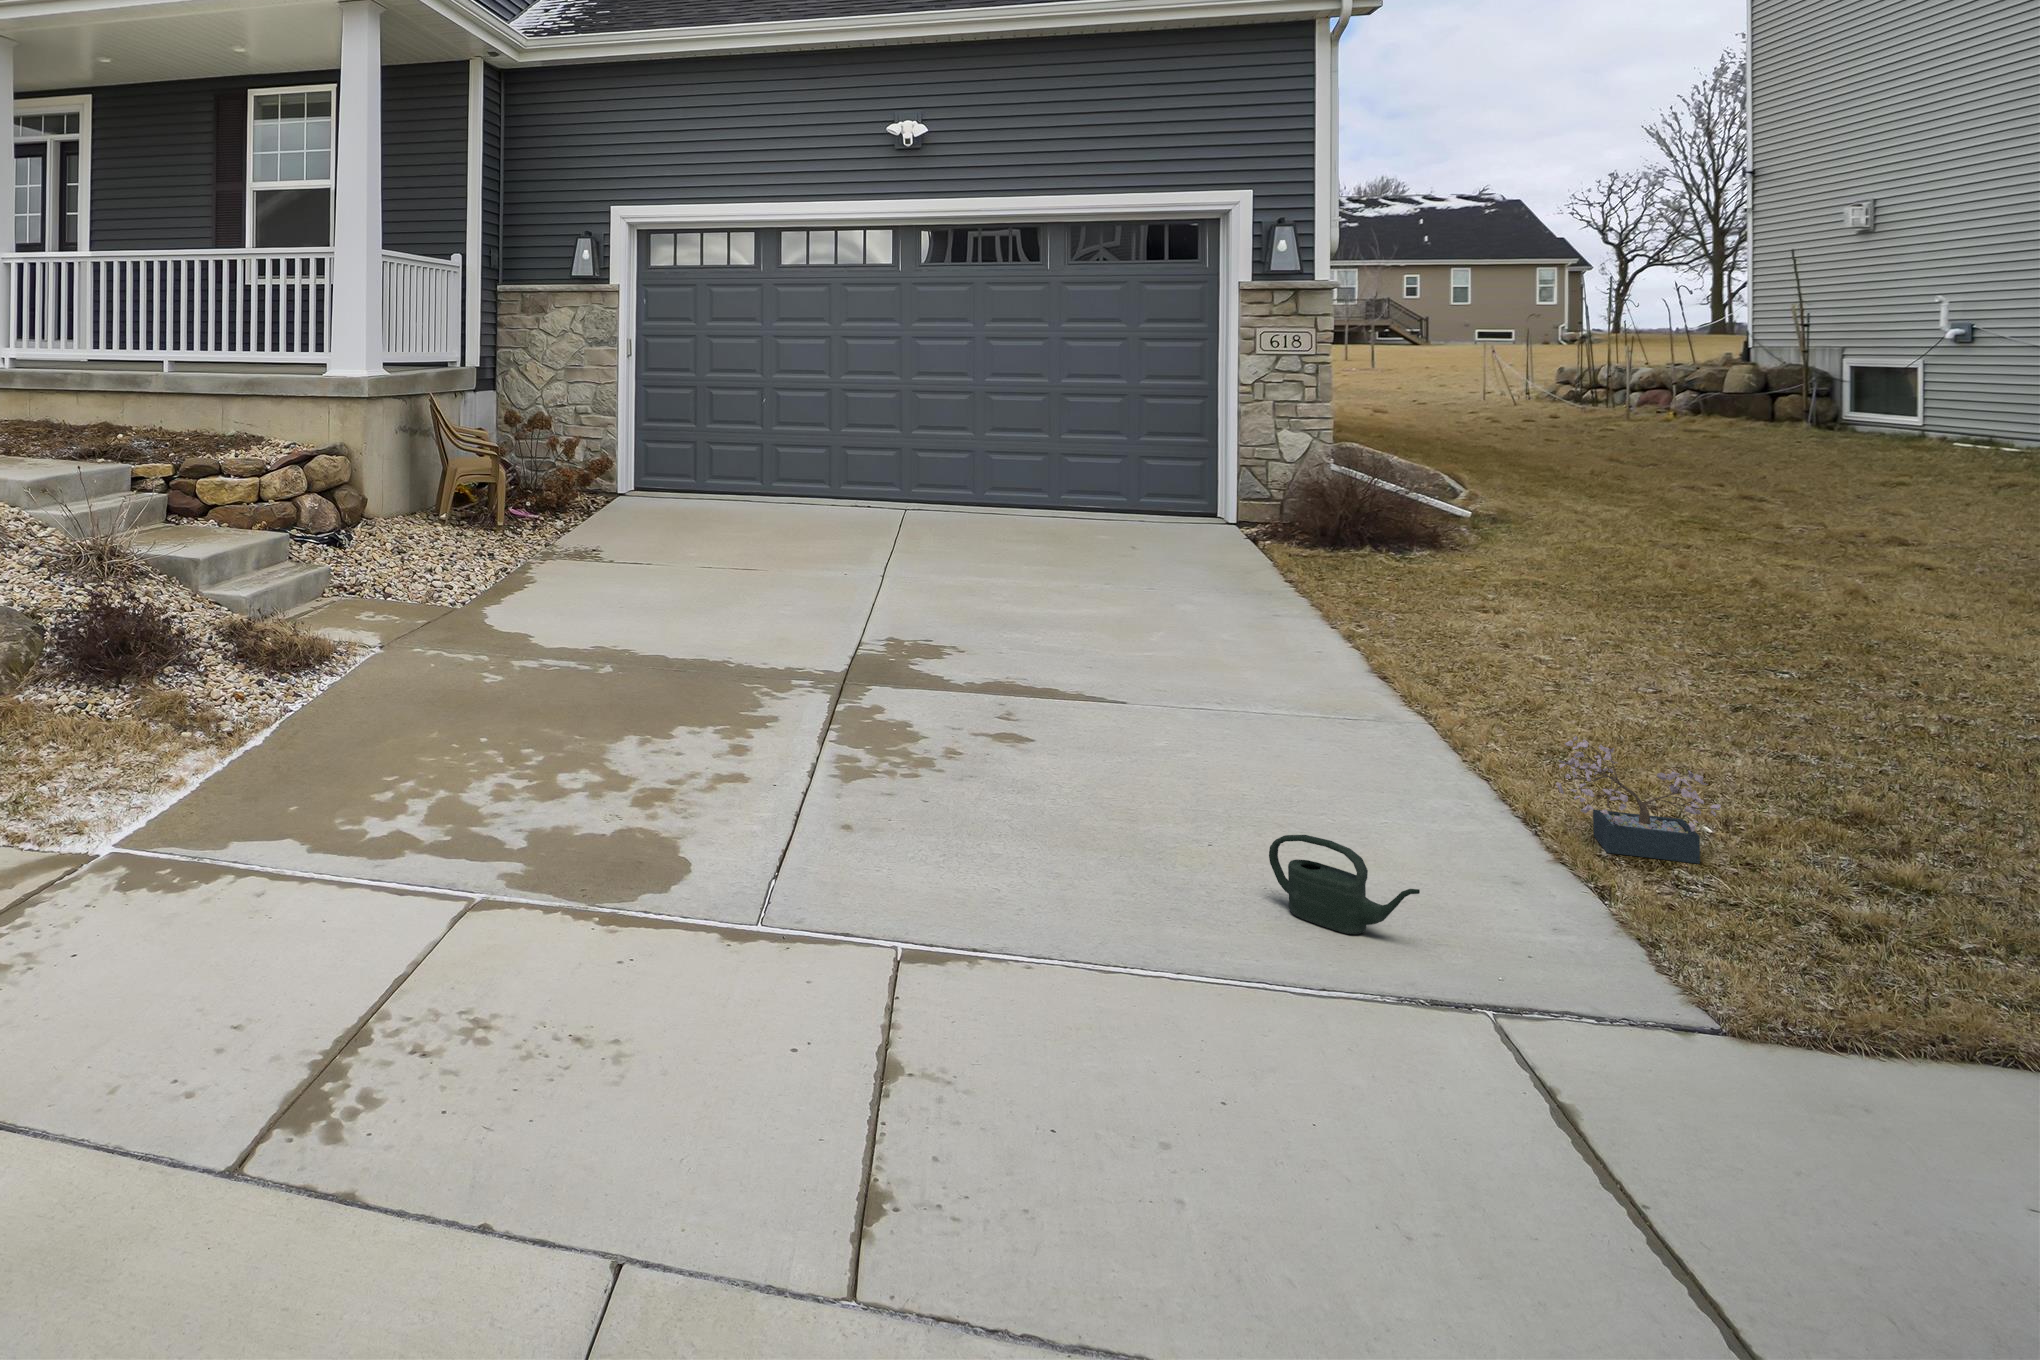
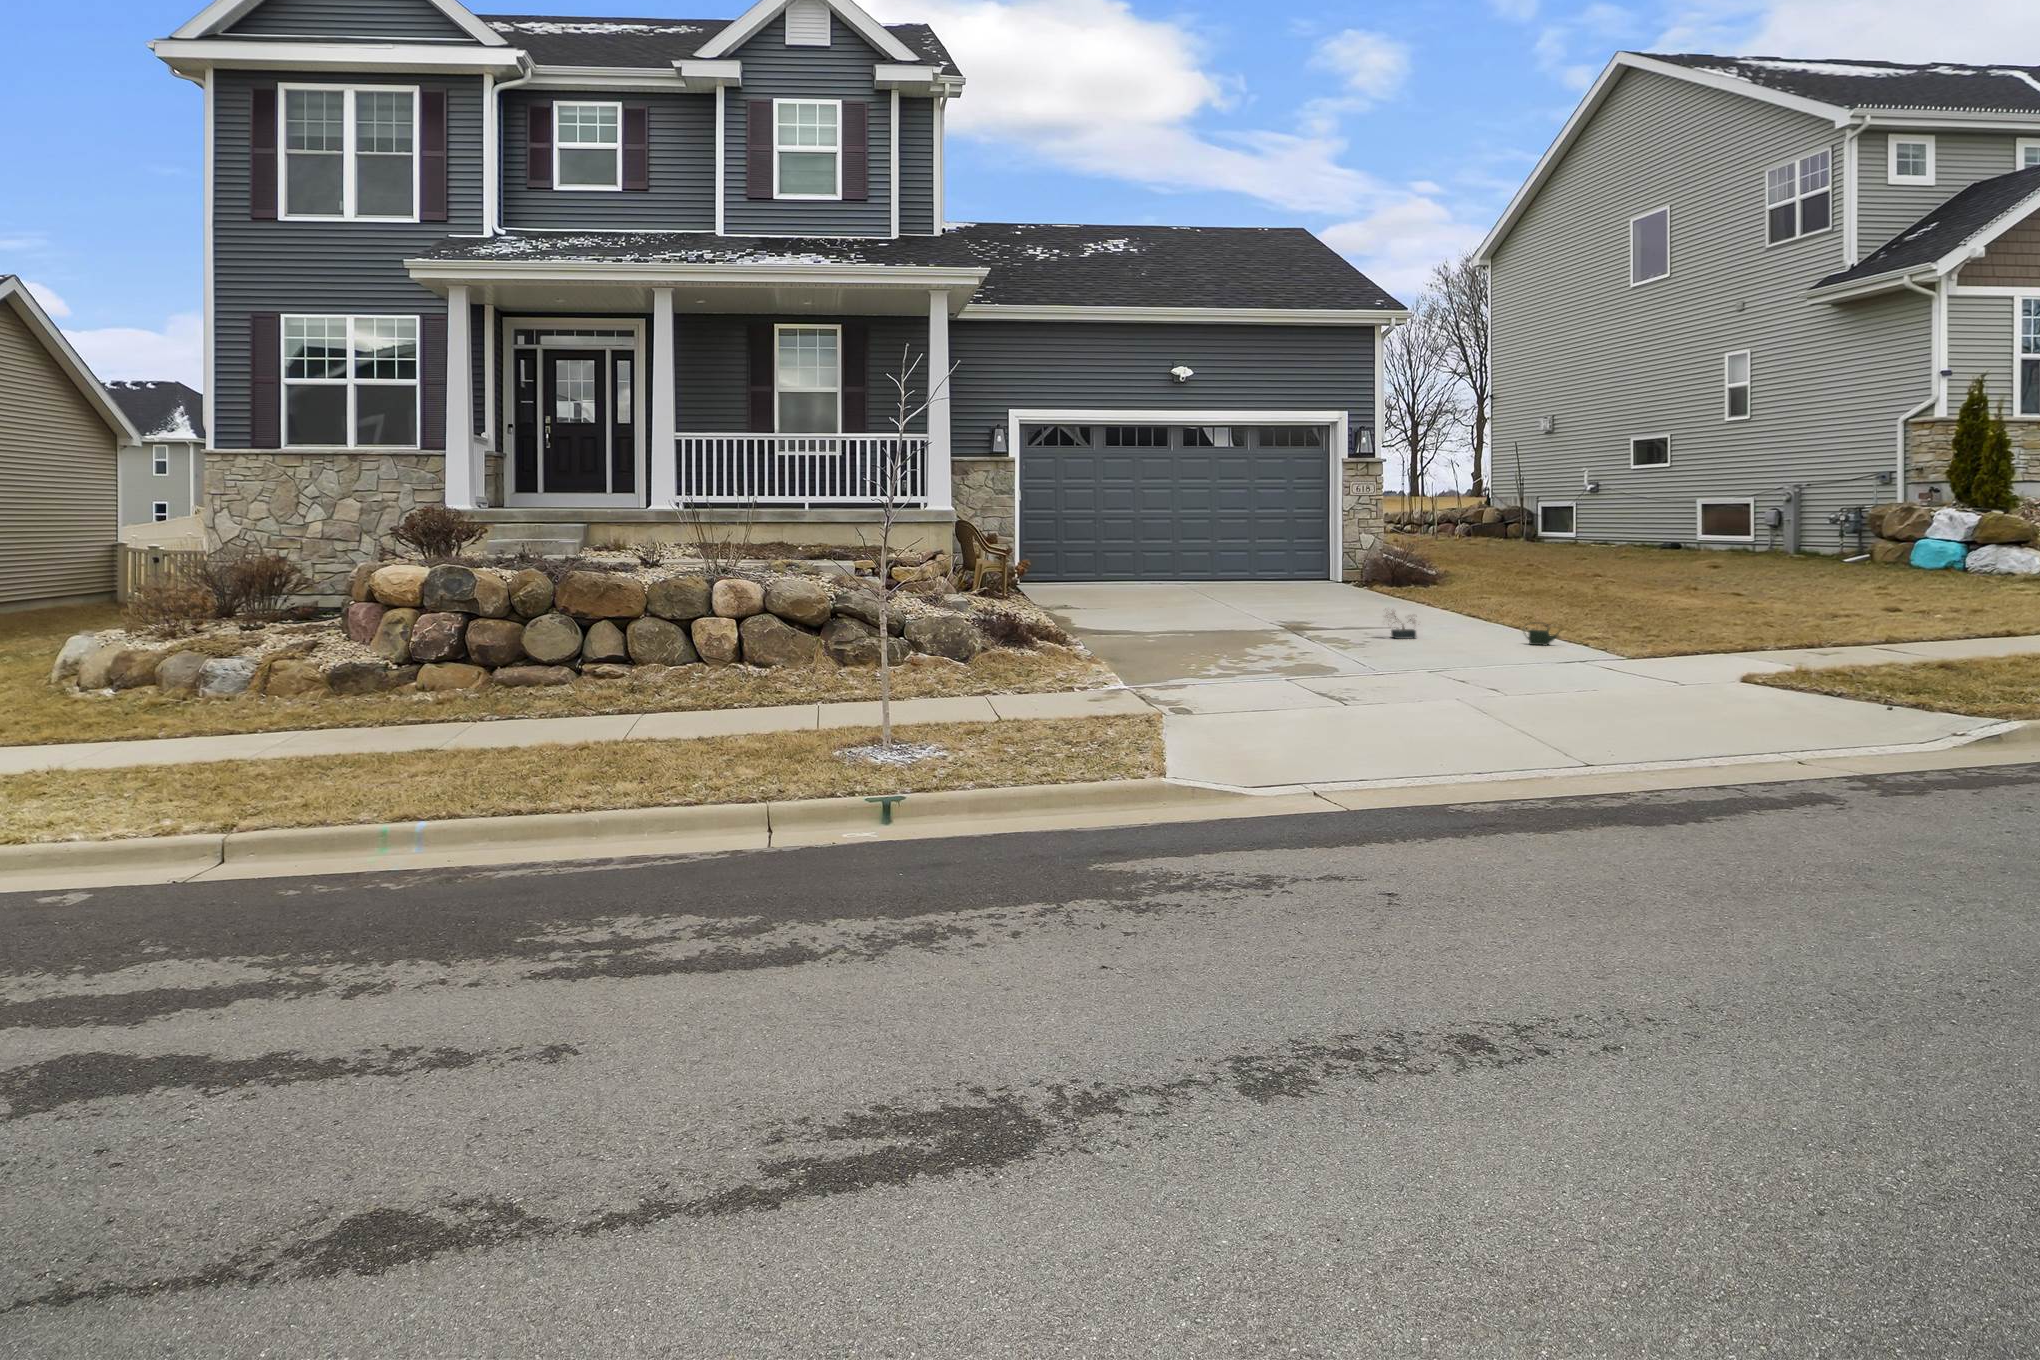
decorative plant: present [1556,736,1721,864] -> present [1385,609,1417,639]

